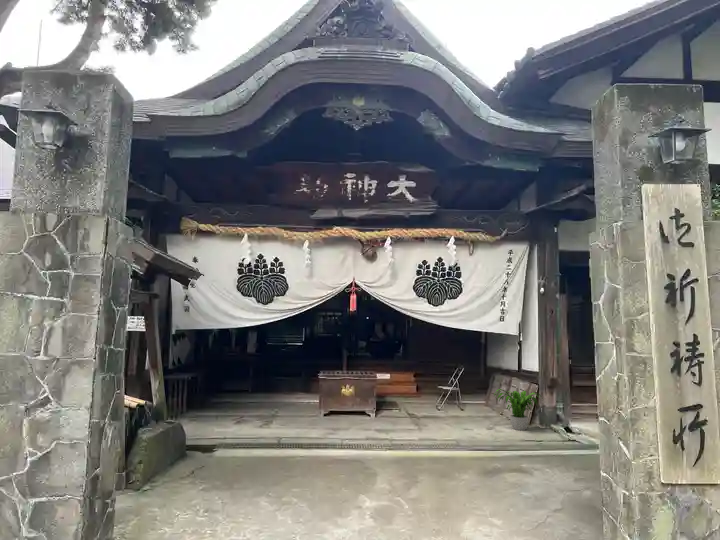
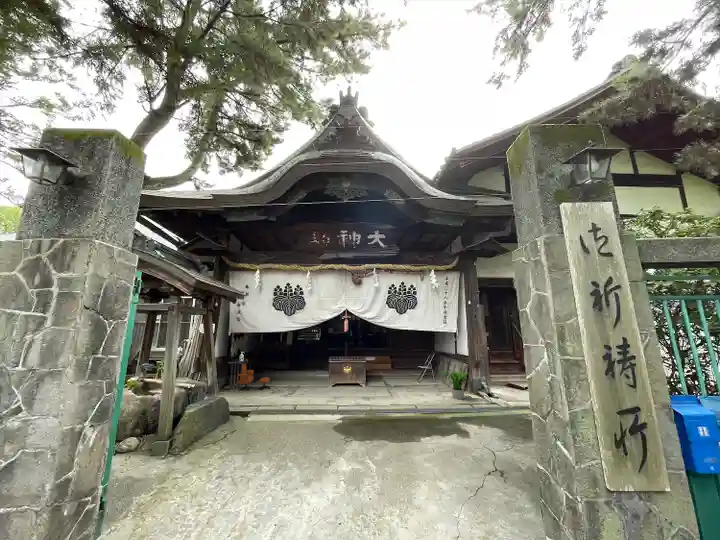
lounge chair: none [185,370,236,417] -> present [238,359,271,391]

